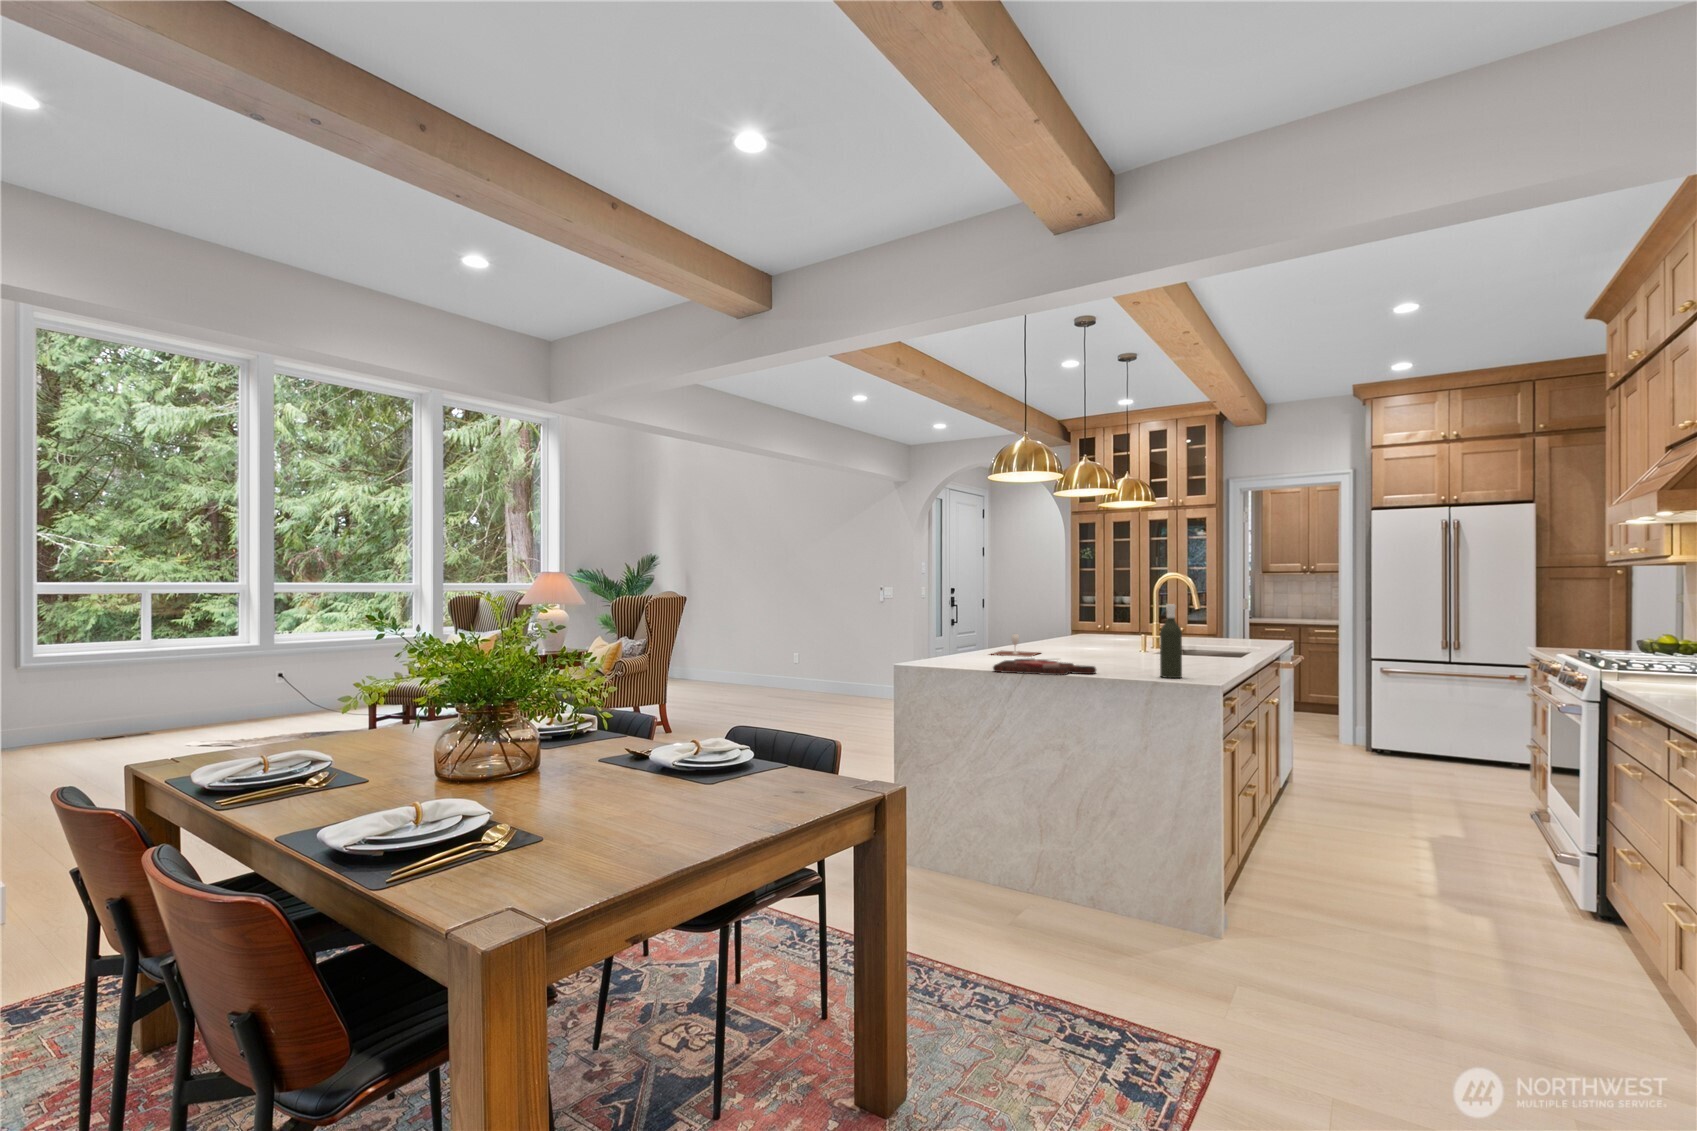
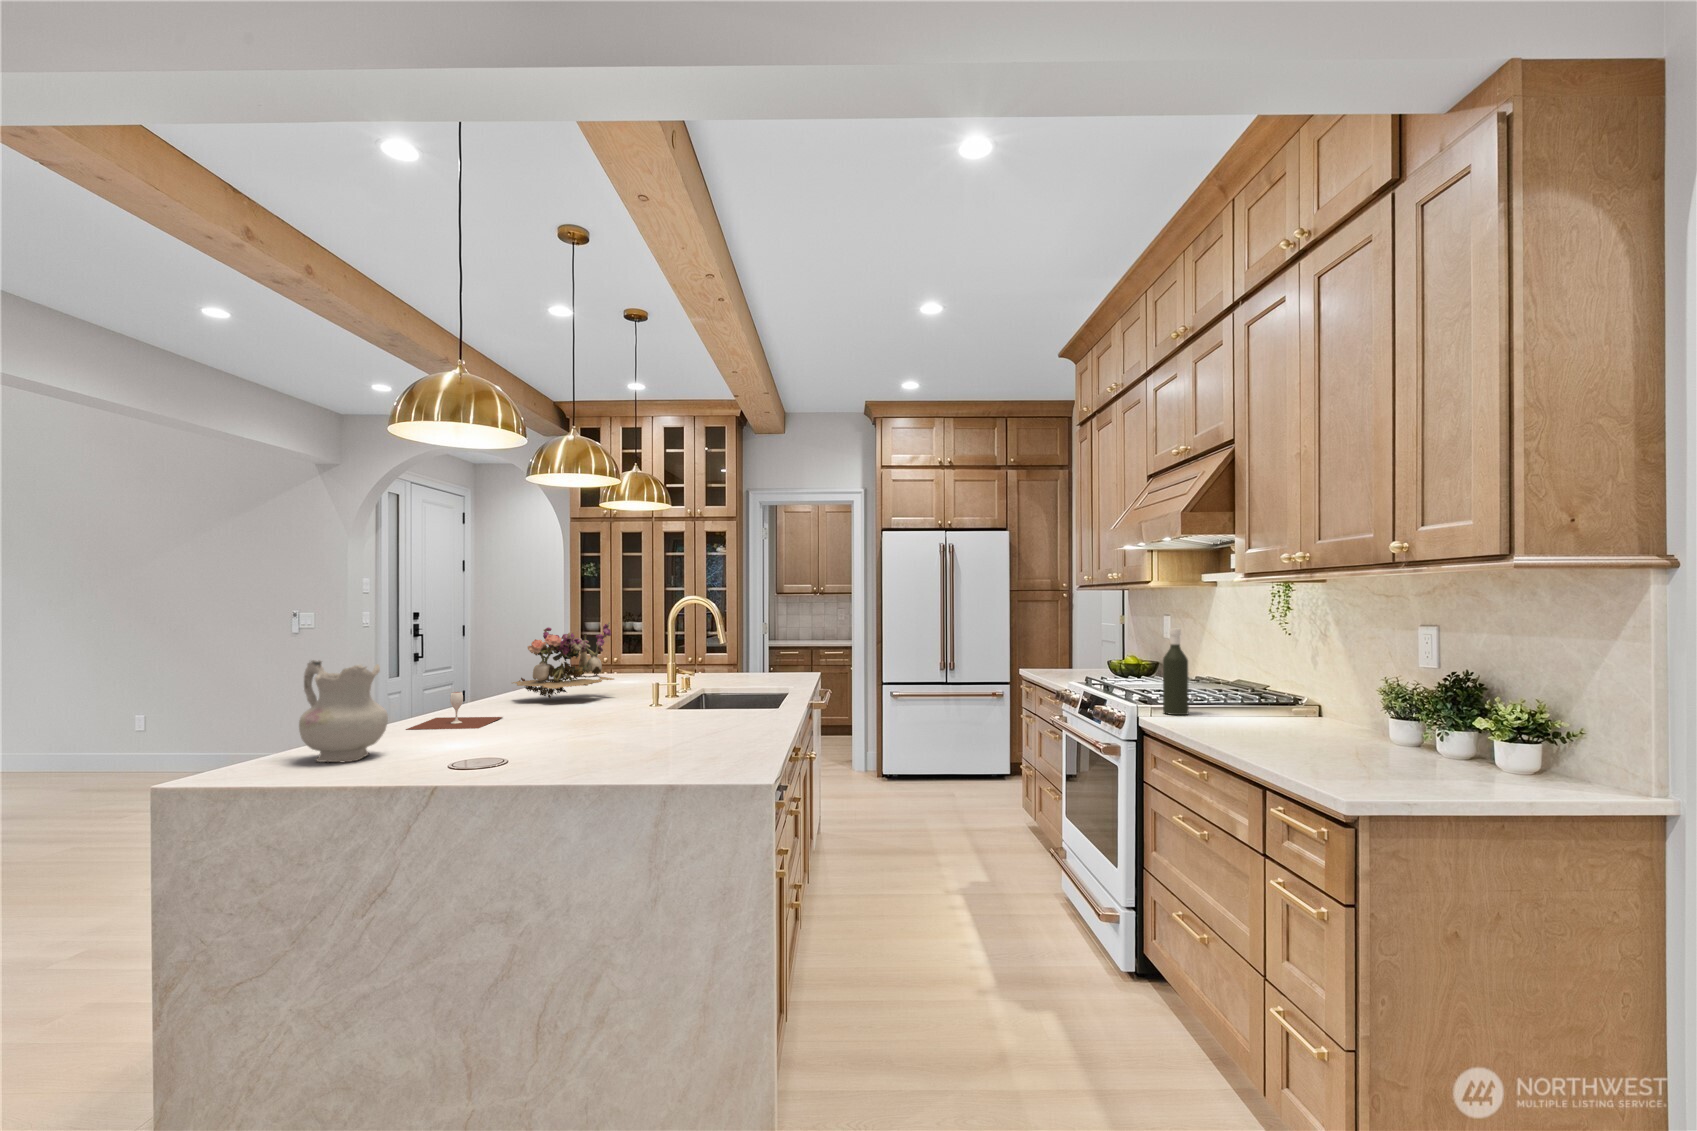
flower arrangement: none [1042,592,1115,646] -> present [513,622,614,699]
bottle: present [1160,604,1182,678] -> present [1163,628,1189,715]
ceramic pitcher: none [944,608,988,665] -> present [299,660,388,762]
cutting board: present [993,658,1096,675] -> none [379,745,573,781]

